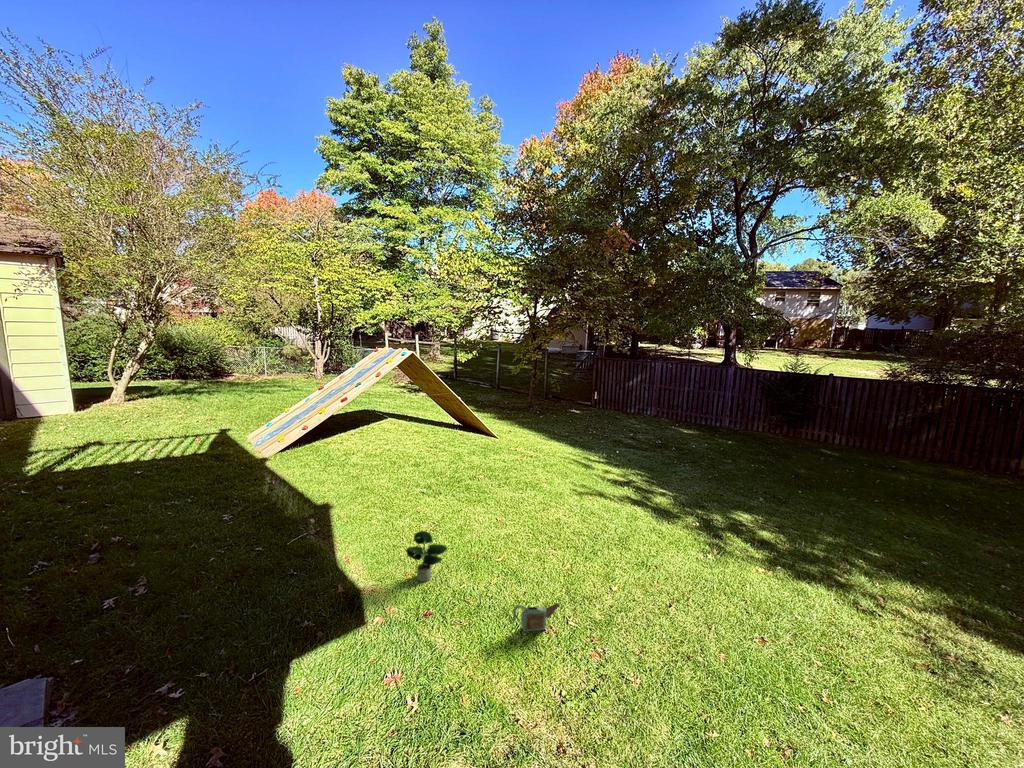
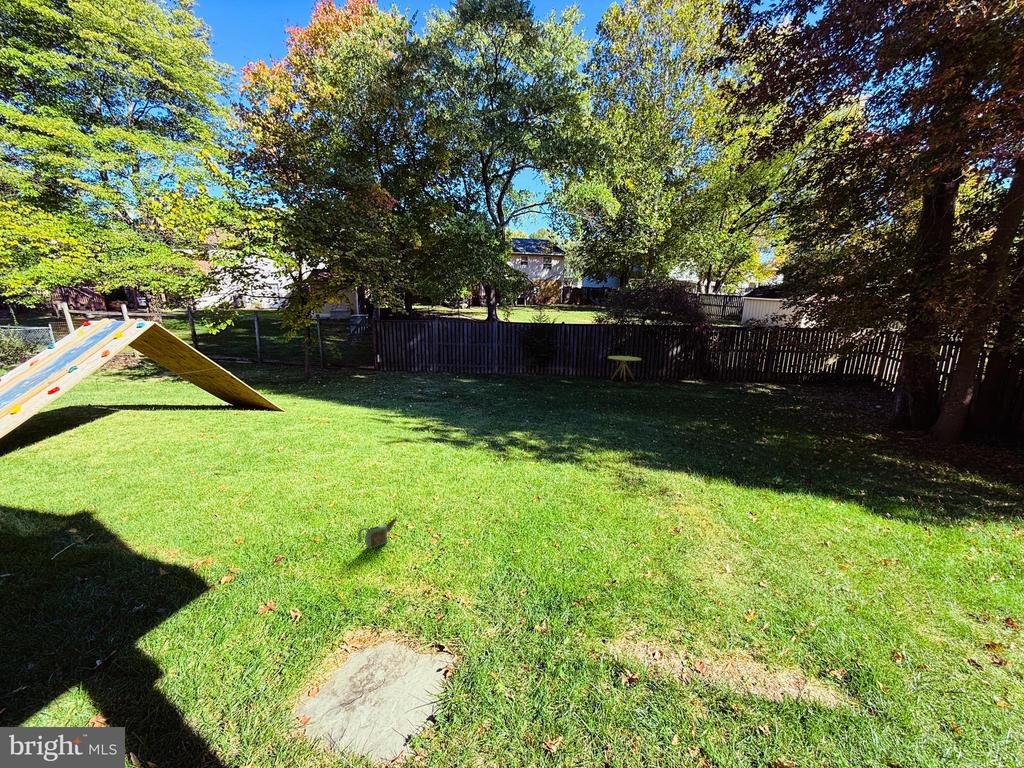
round table: none [904,426,971,466] -> present [608,356,641,380]
potted plant: present [406,531,447,582] -> none [226,499,275,547]

